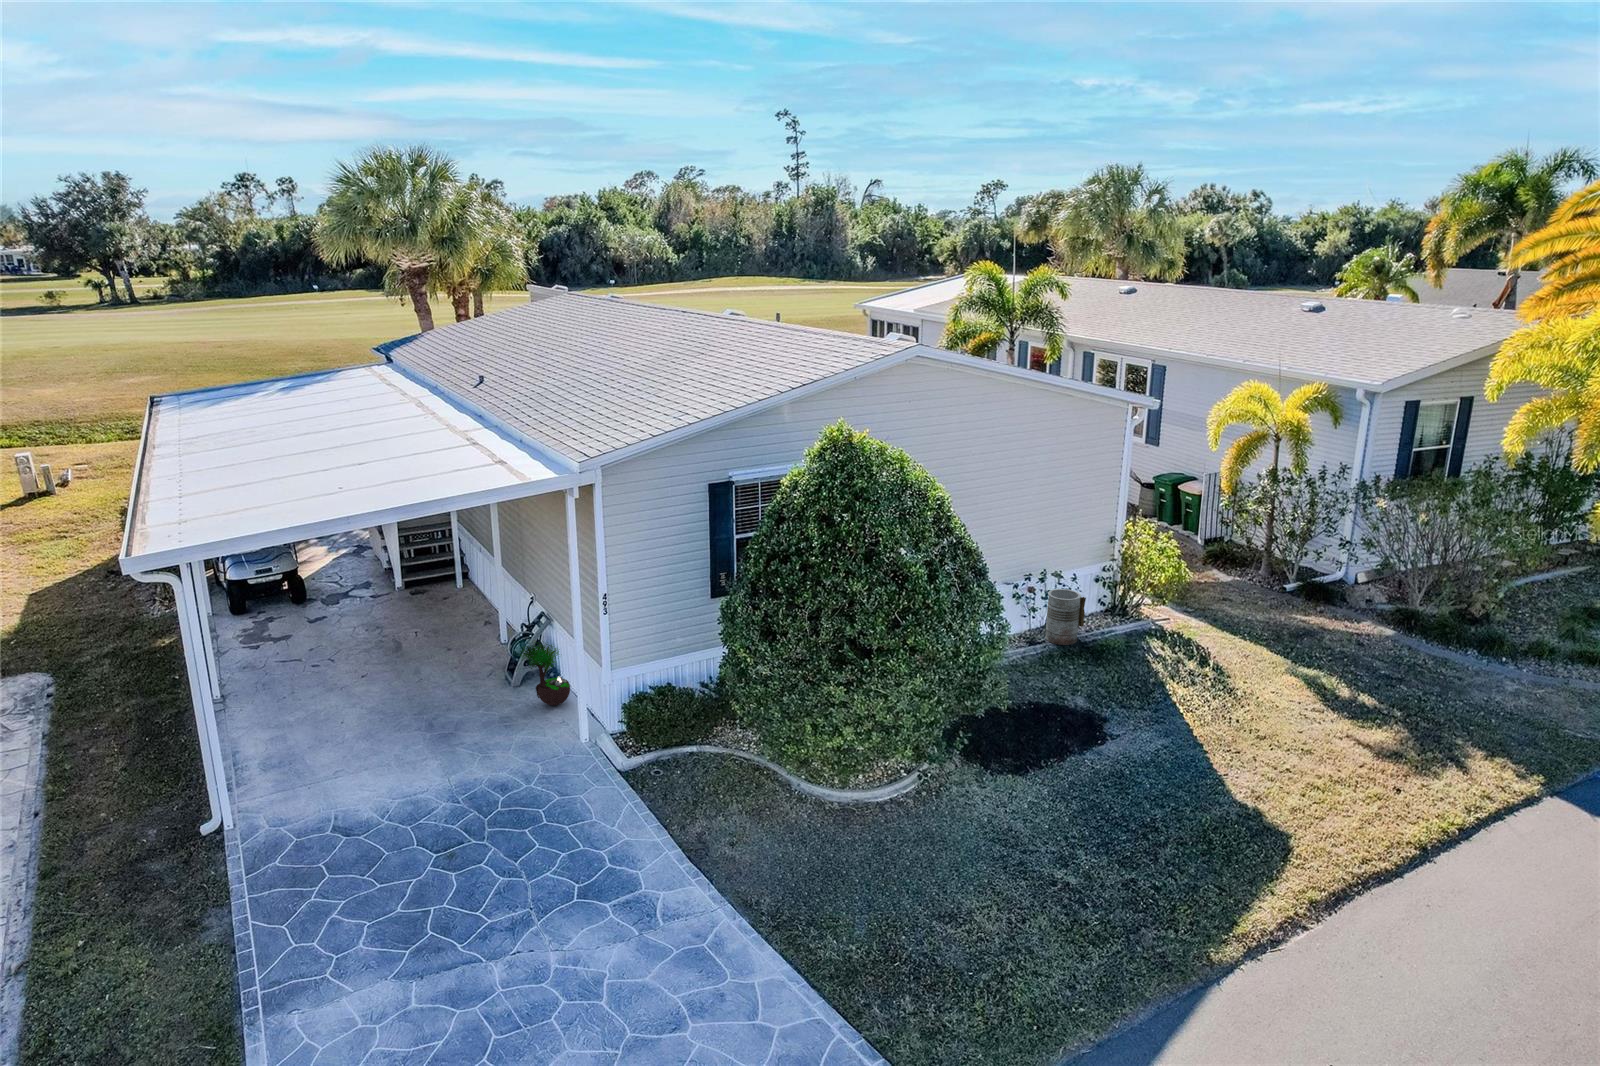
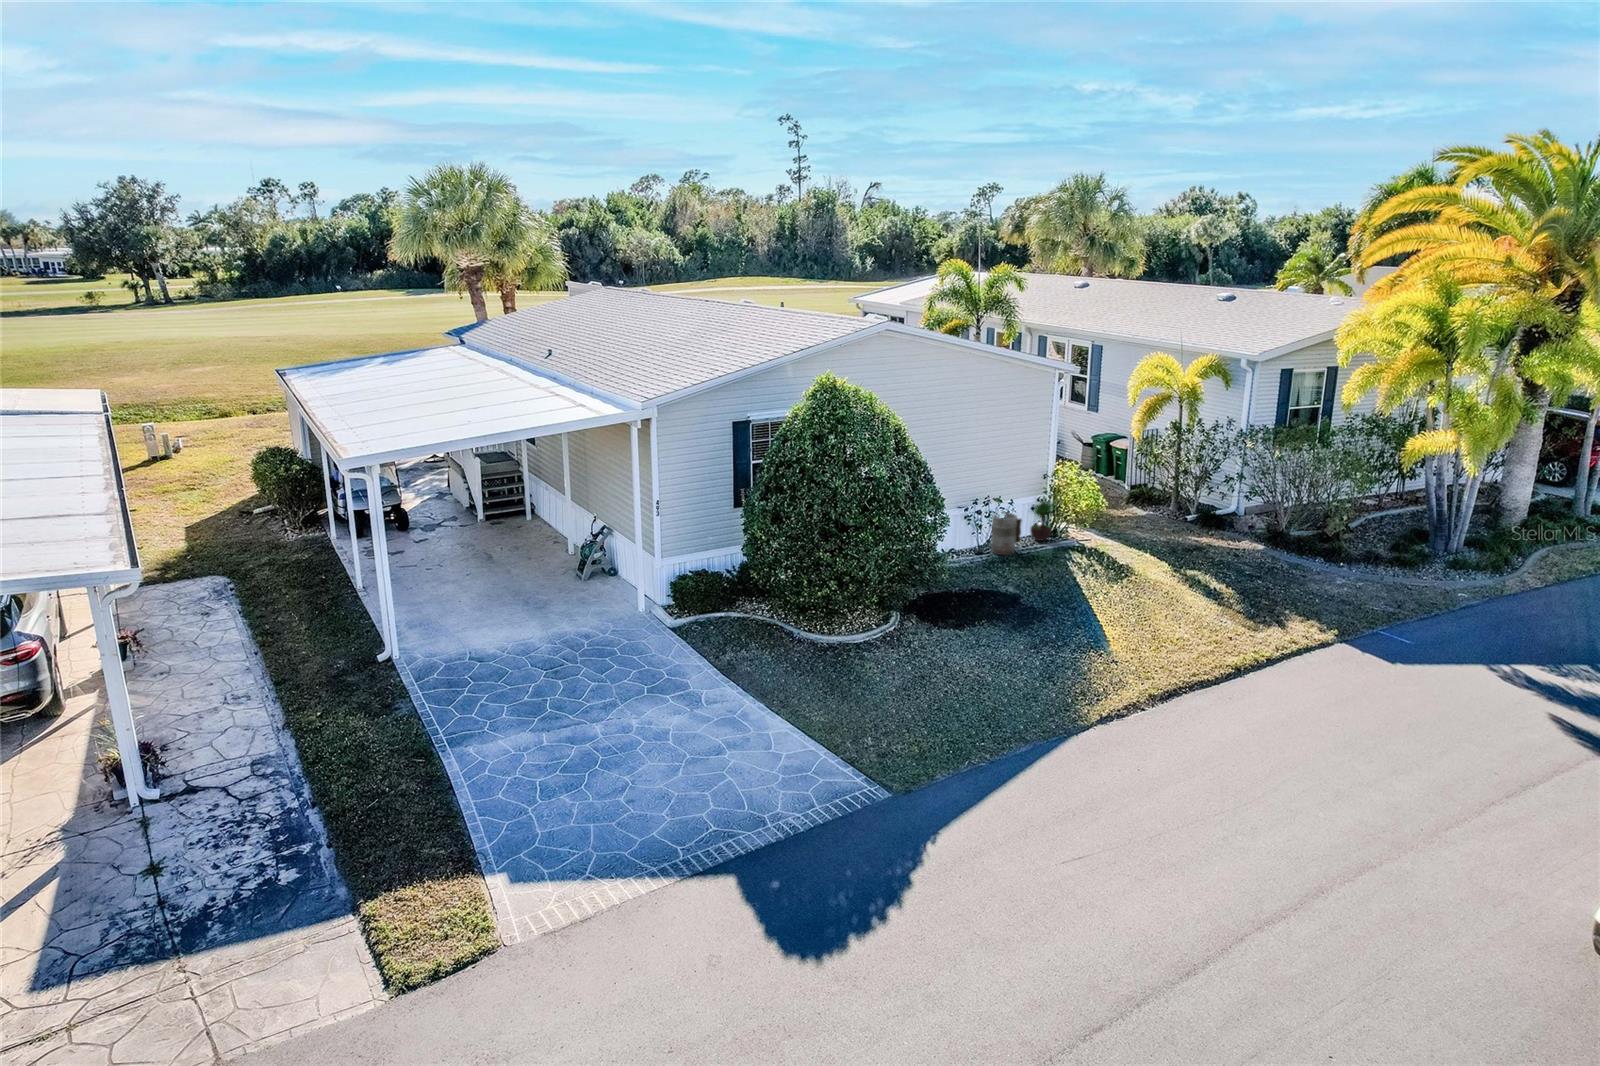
potted tree: present [520,641,570,705] -> present [1030,500,1055,541]

